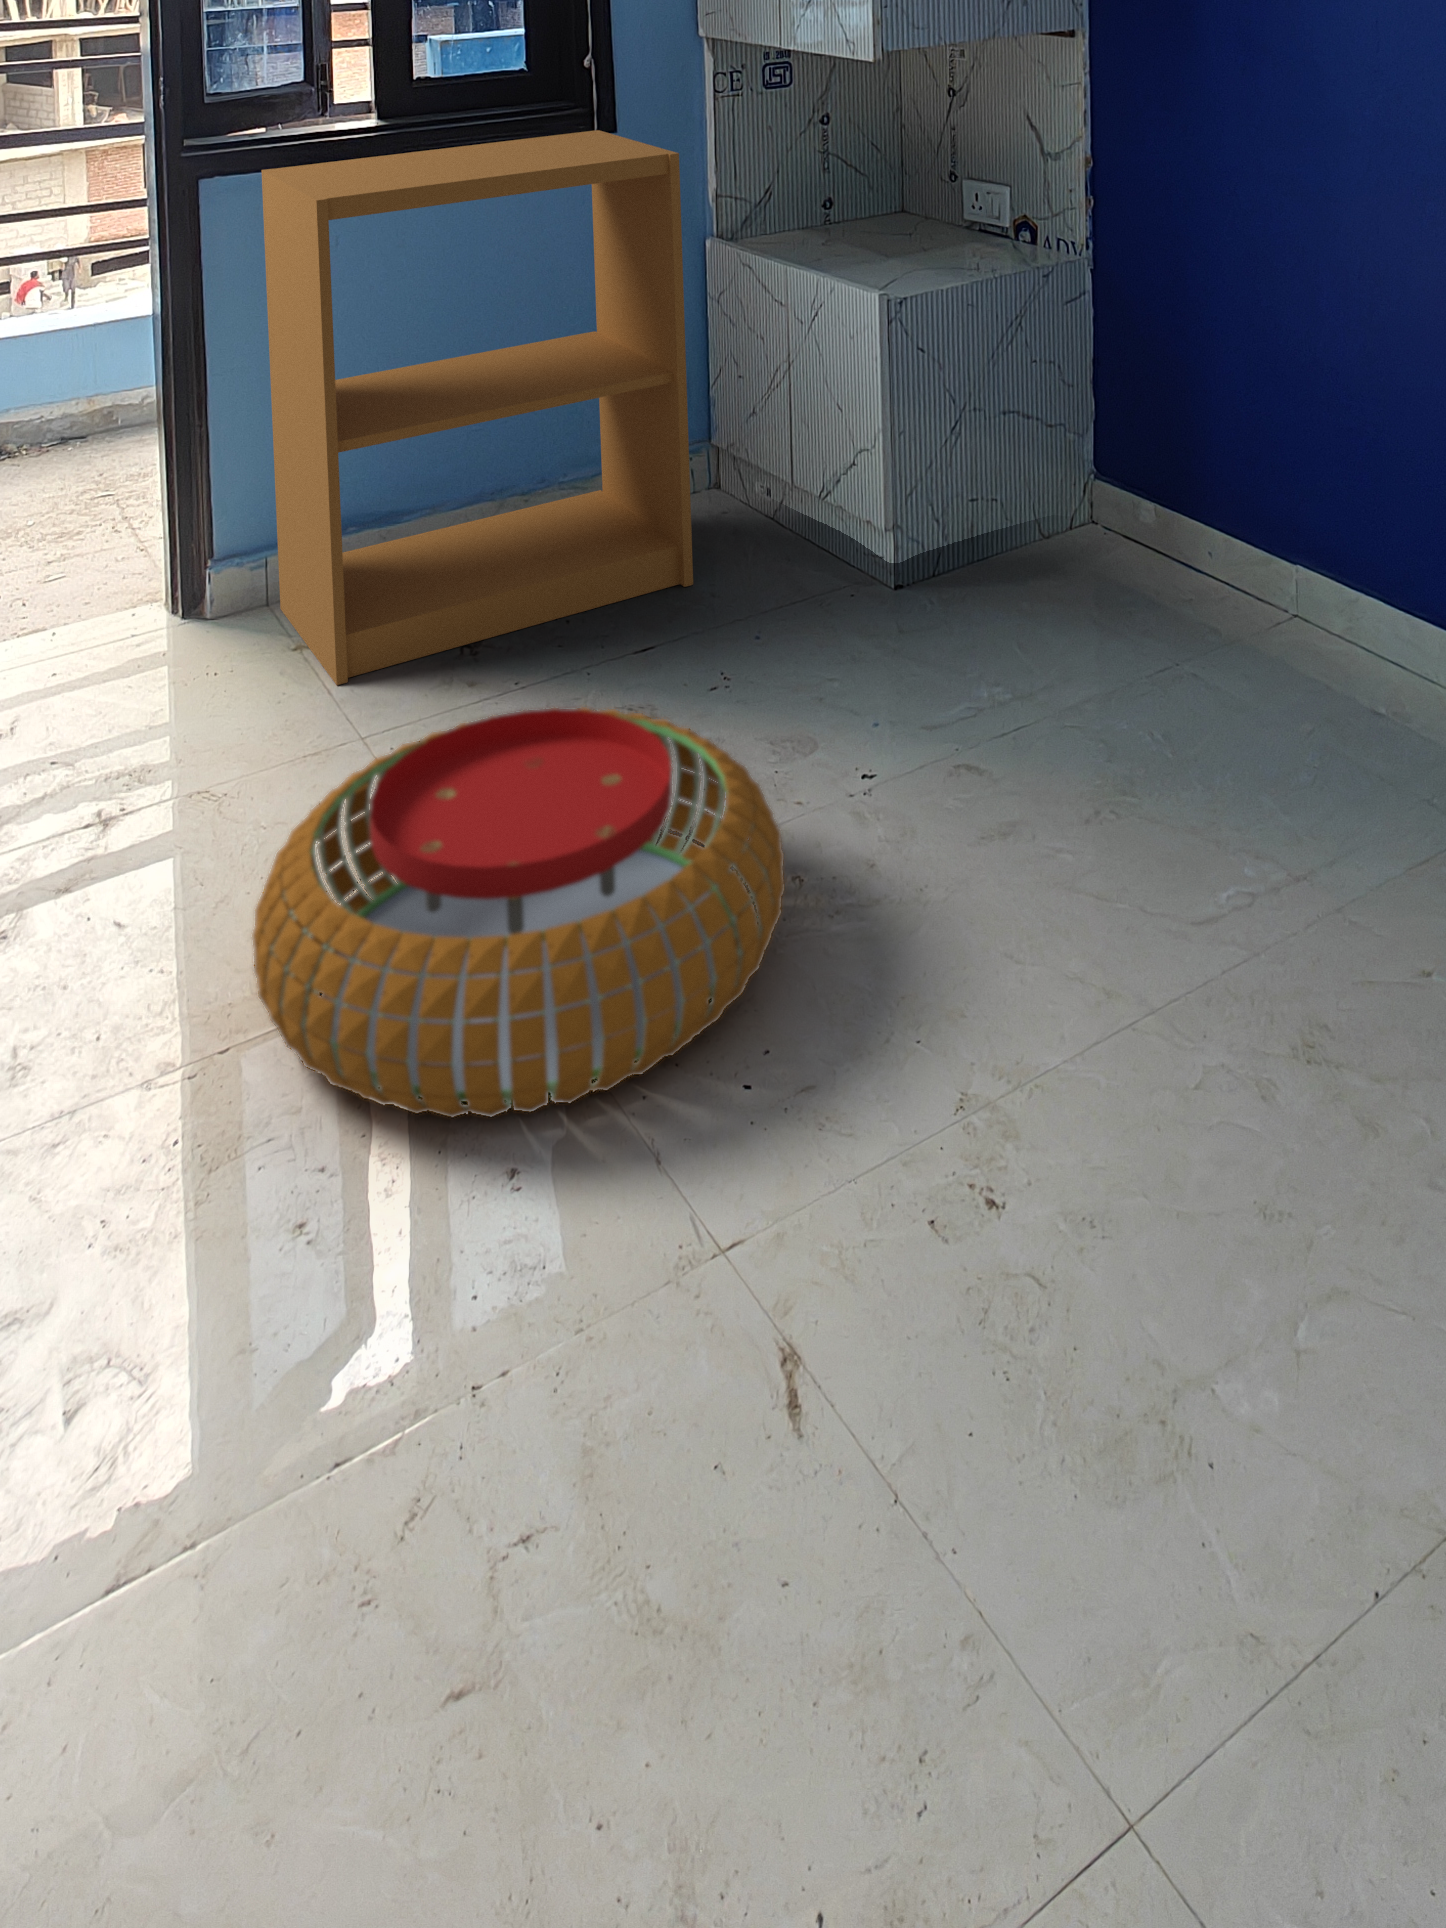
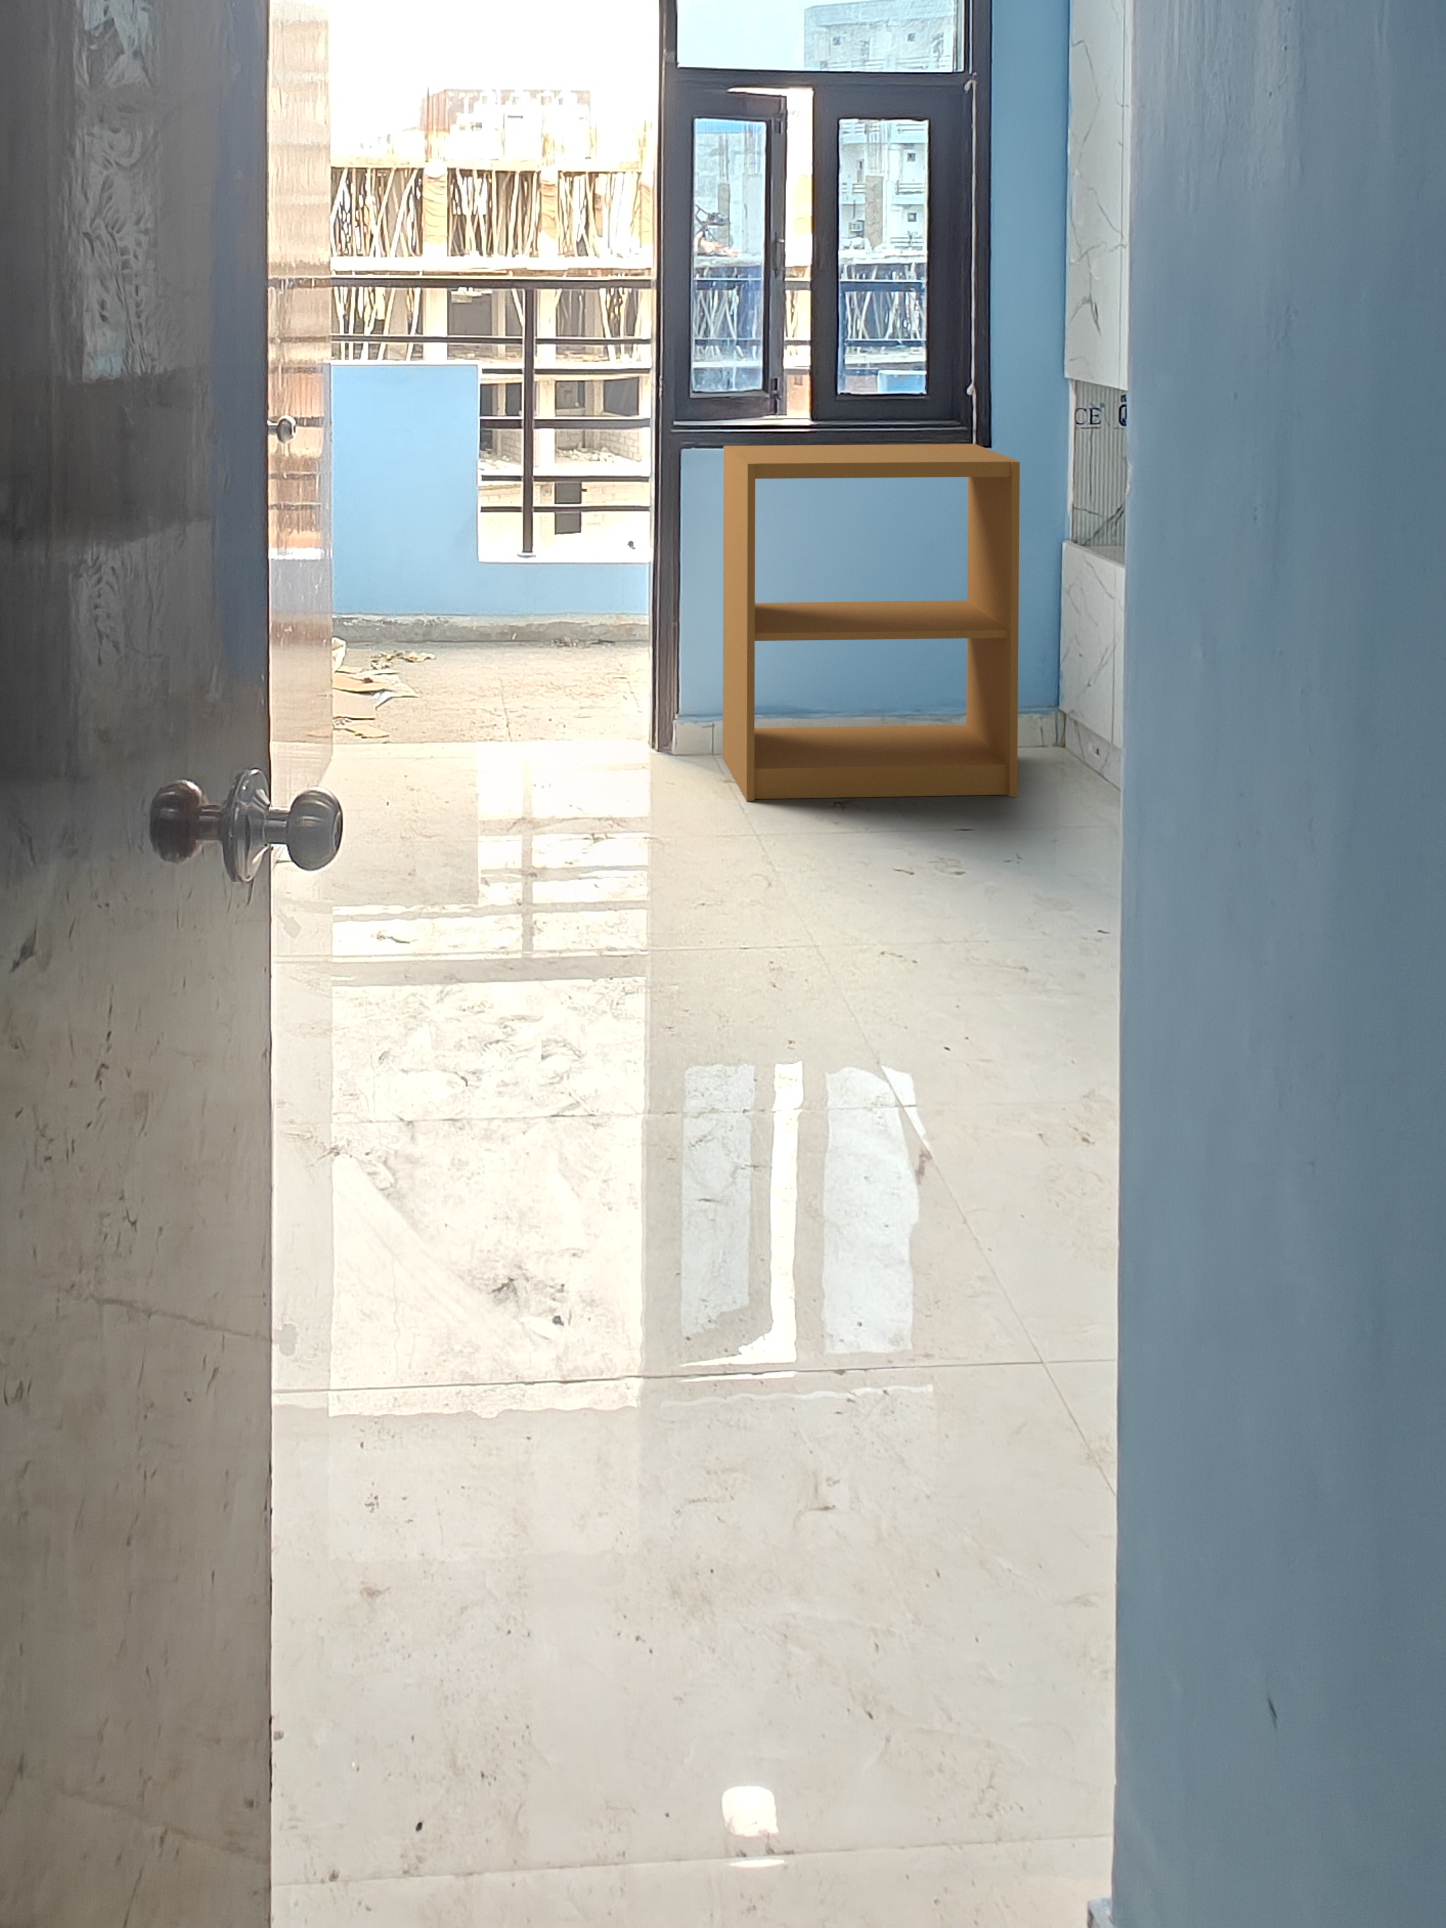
pouf: present [252,707,785,1117] -> none [654,796,988,998]

